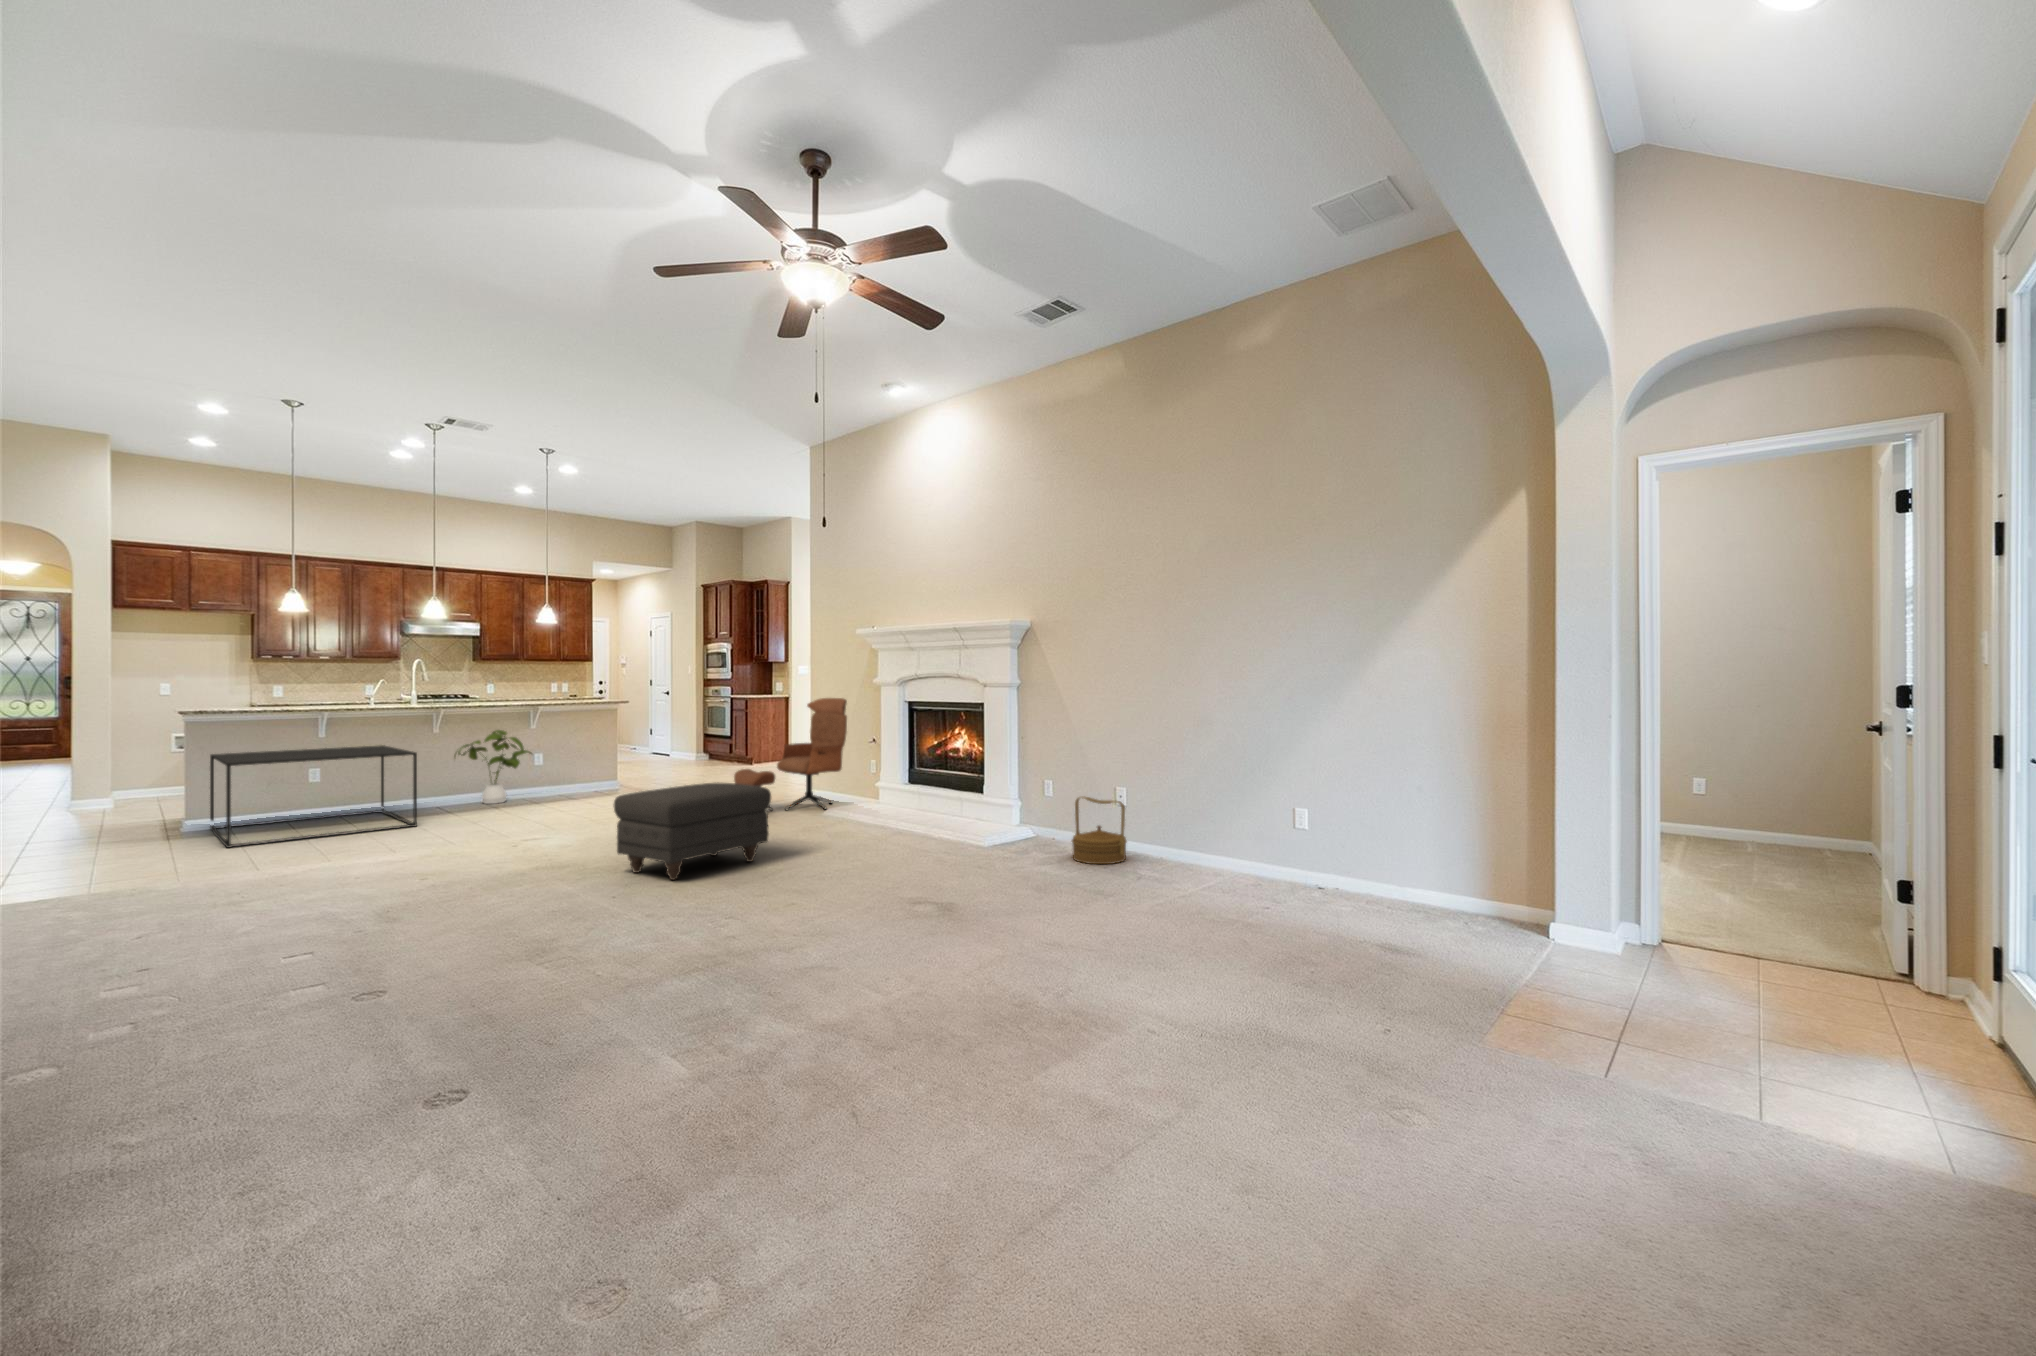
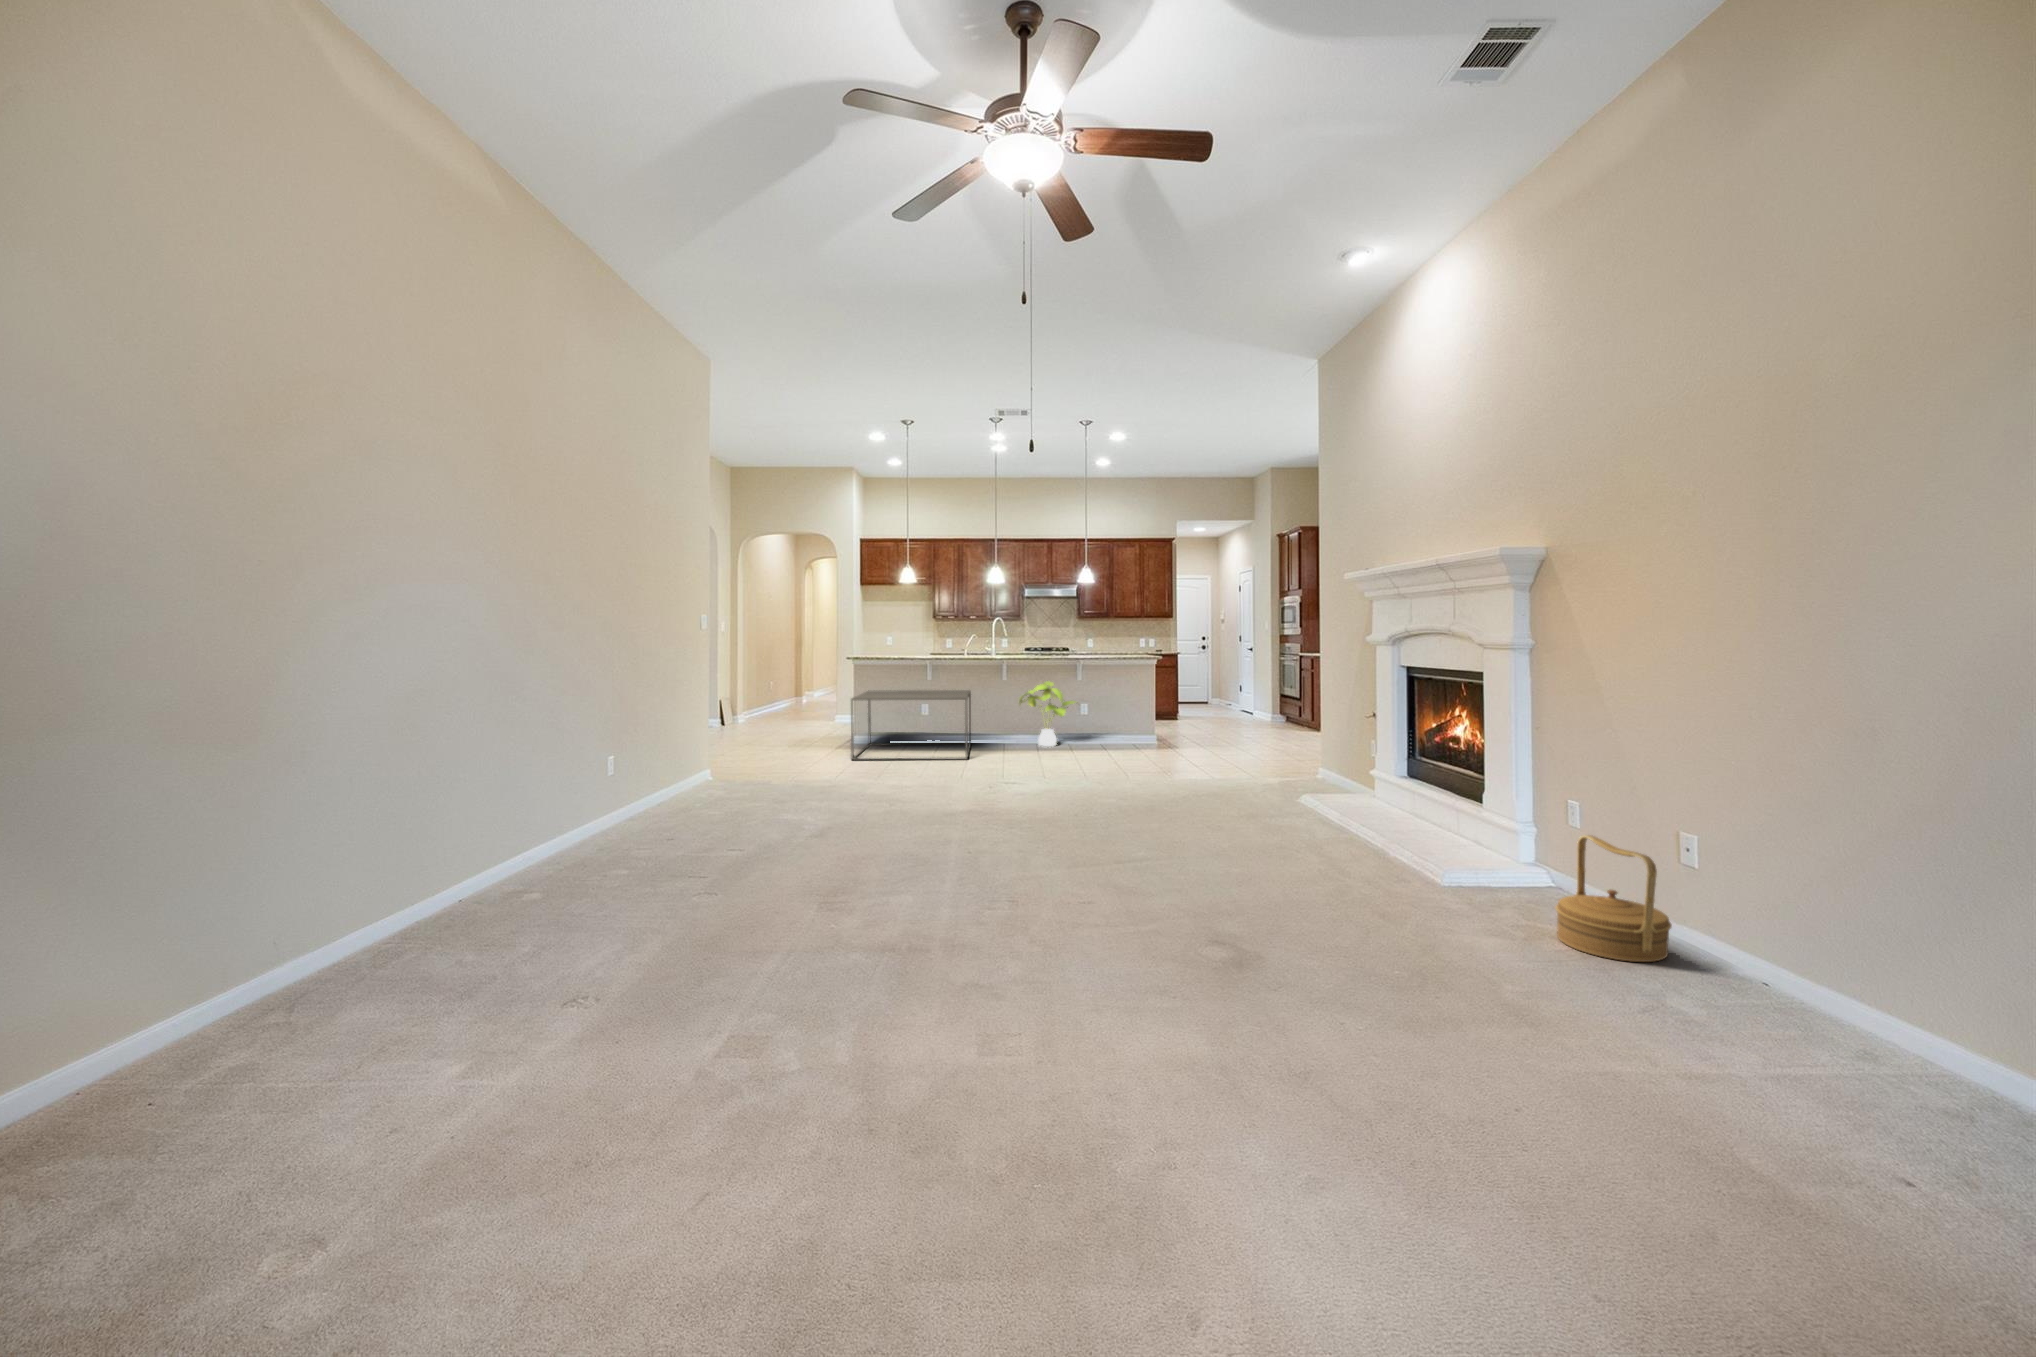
lounge chair: present [734,698,847,811] -> none [1204,660,1348,794]
ottoman: present [614,783,771,880] -> none [1011,749,1159,847]

